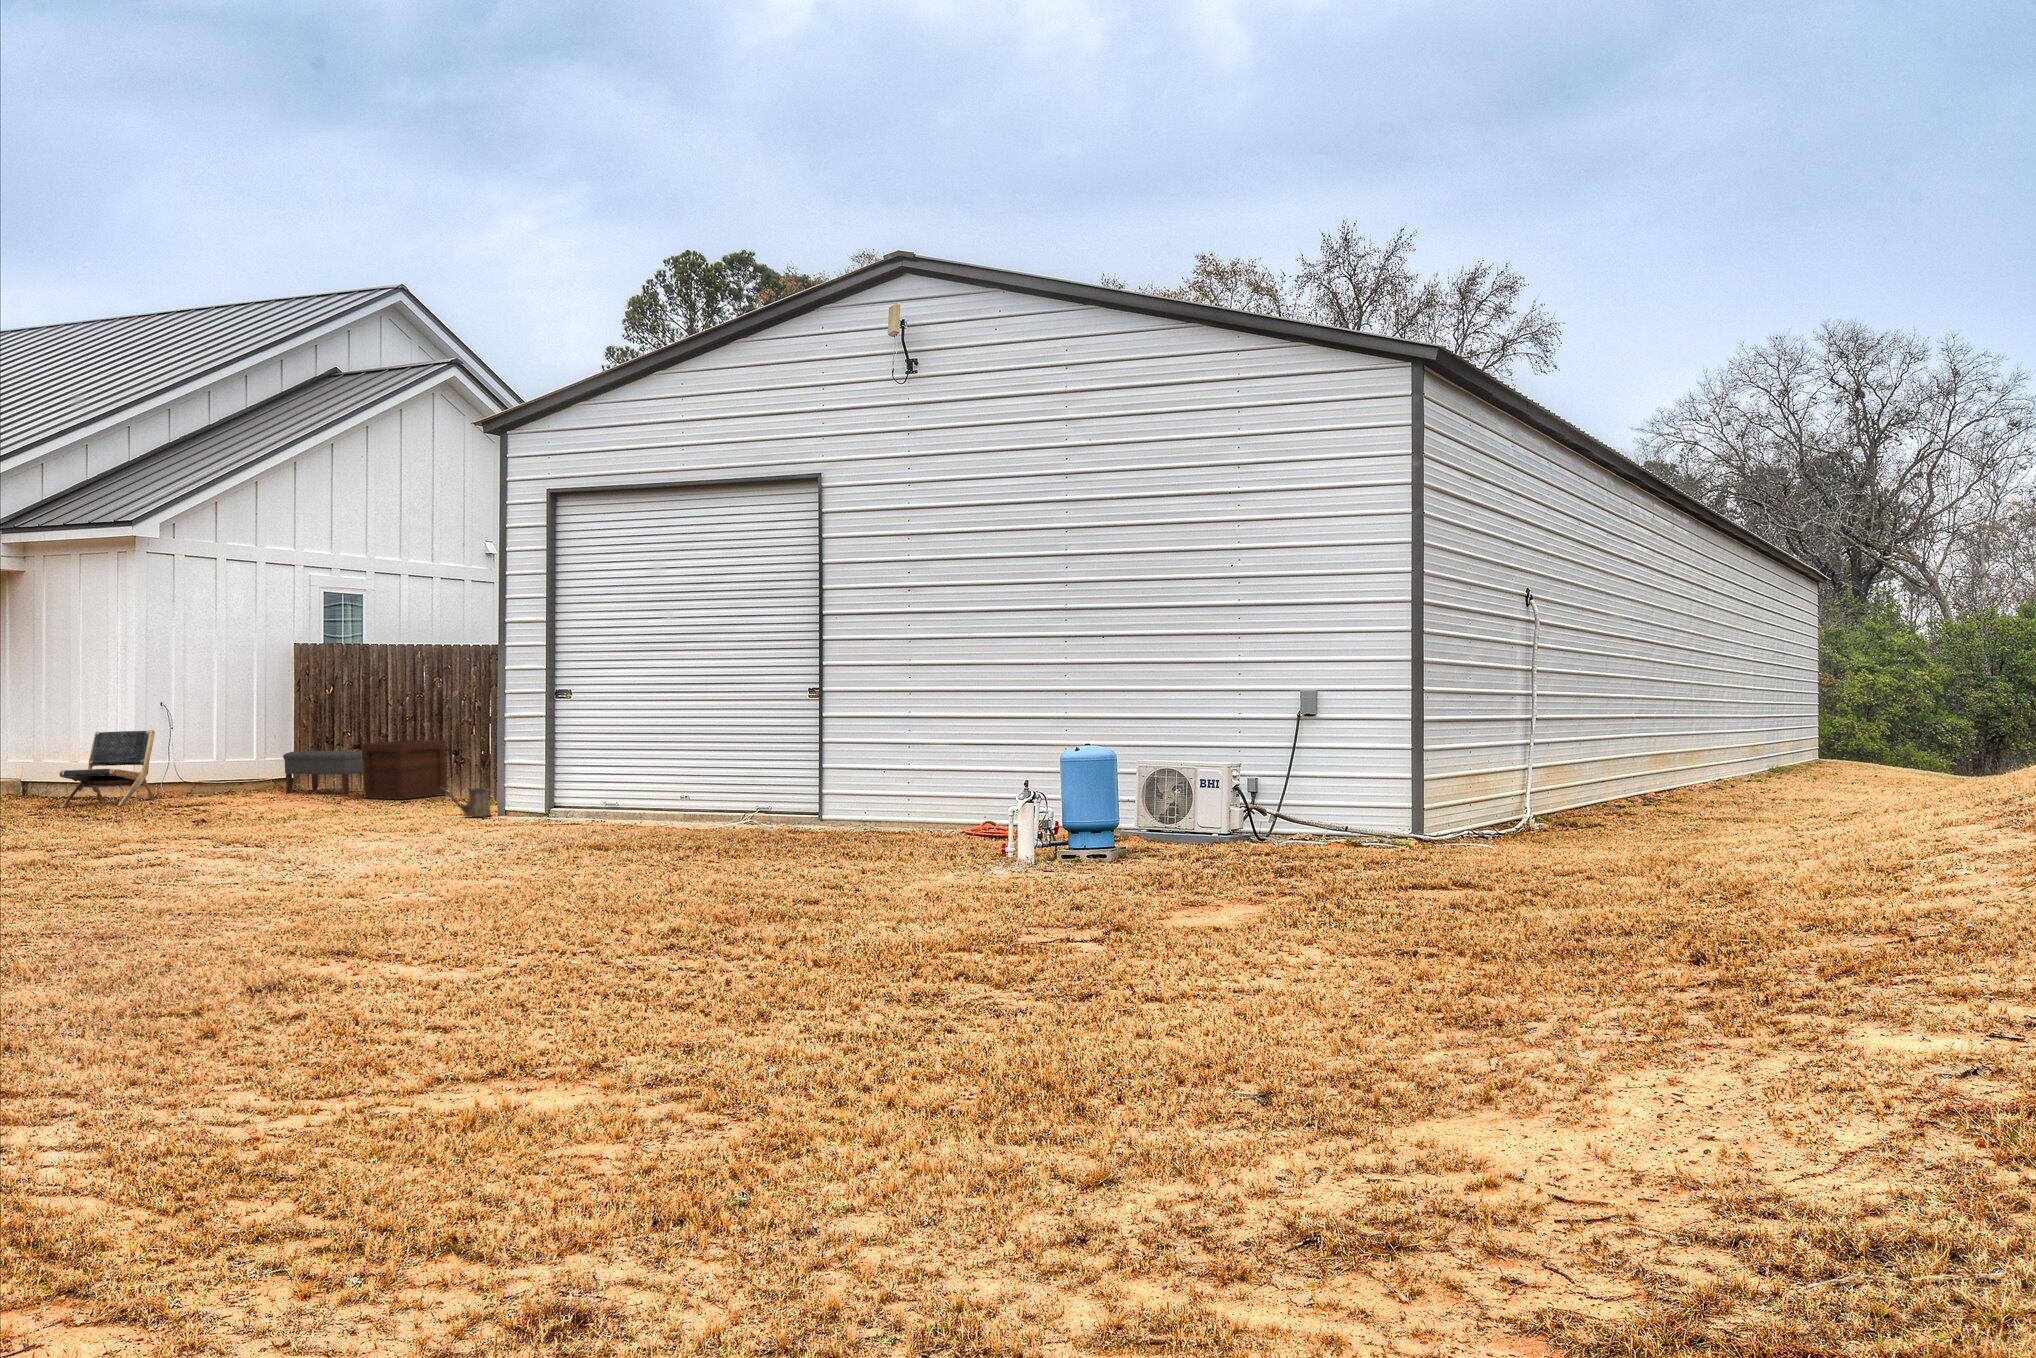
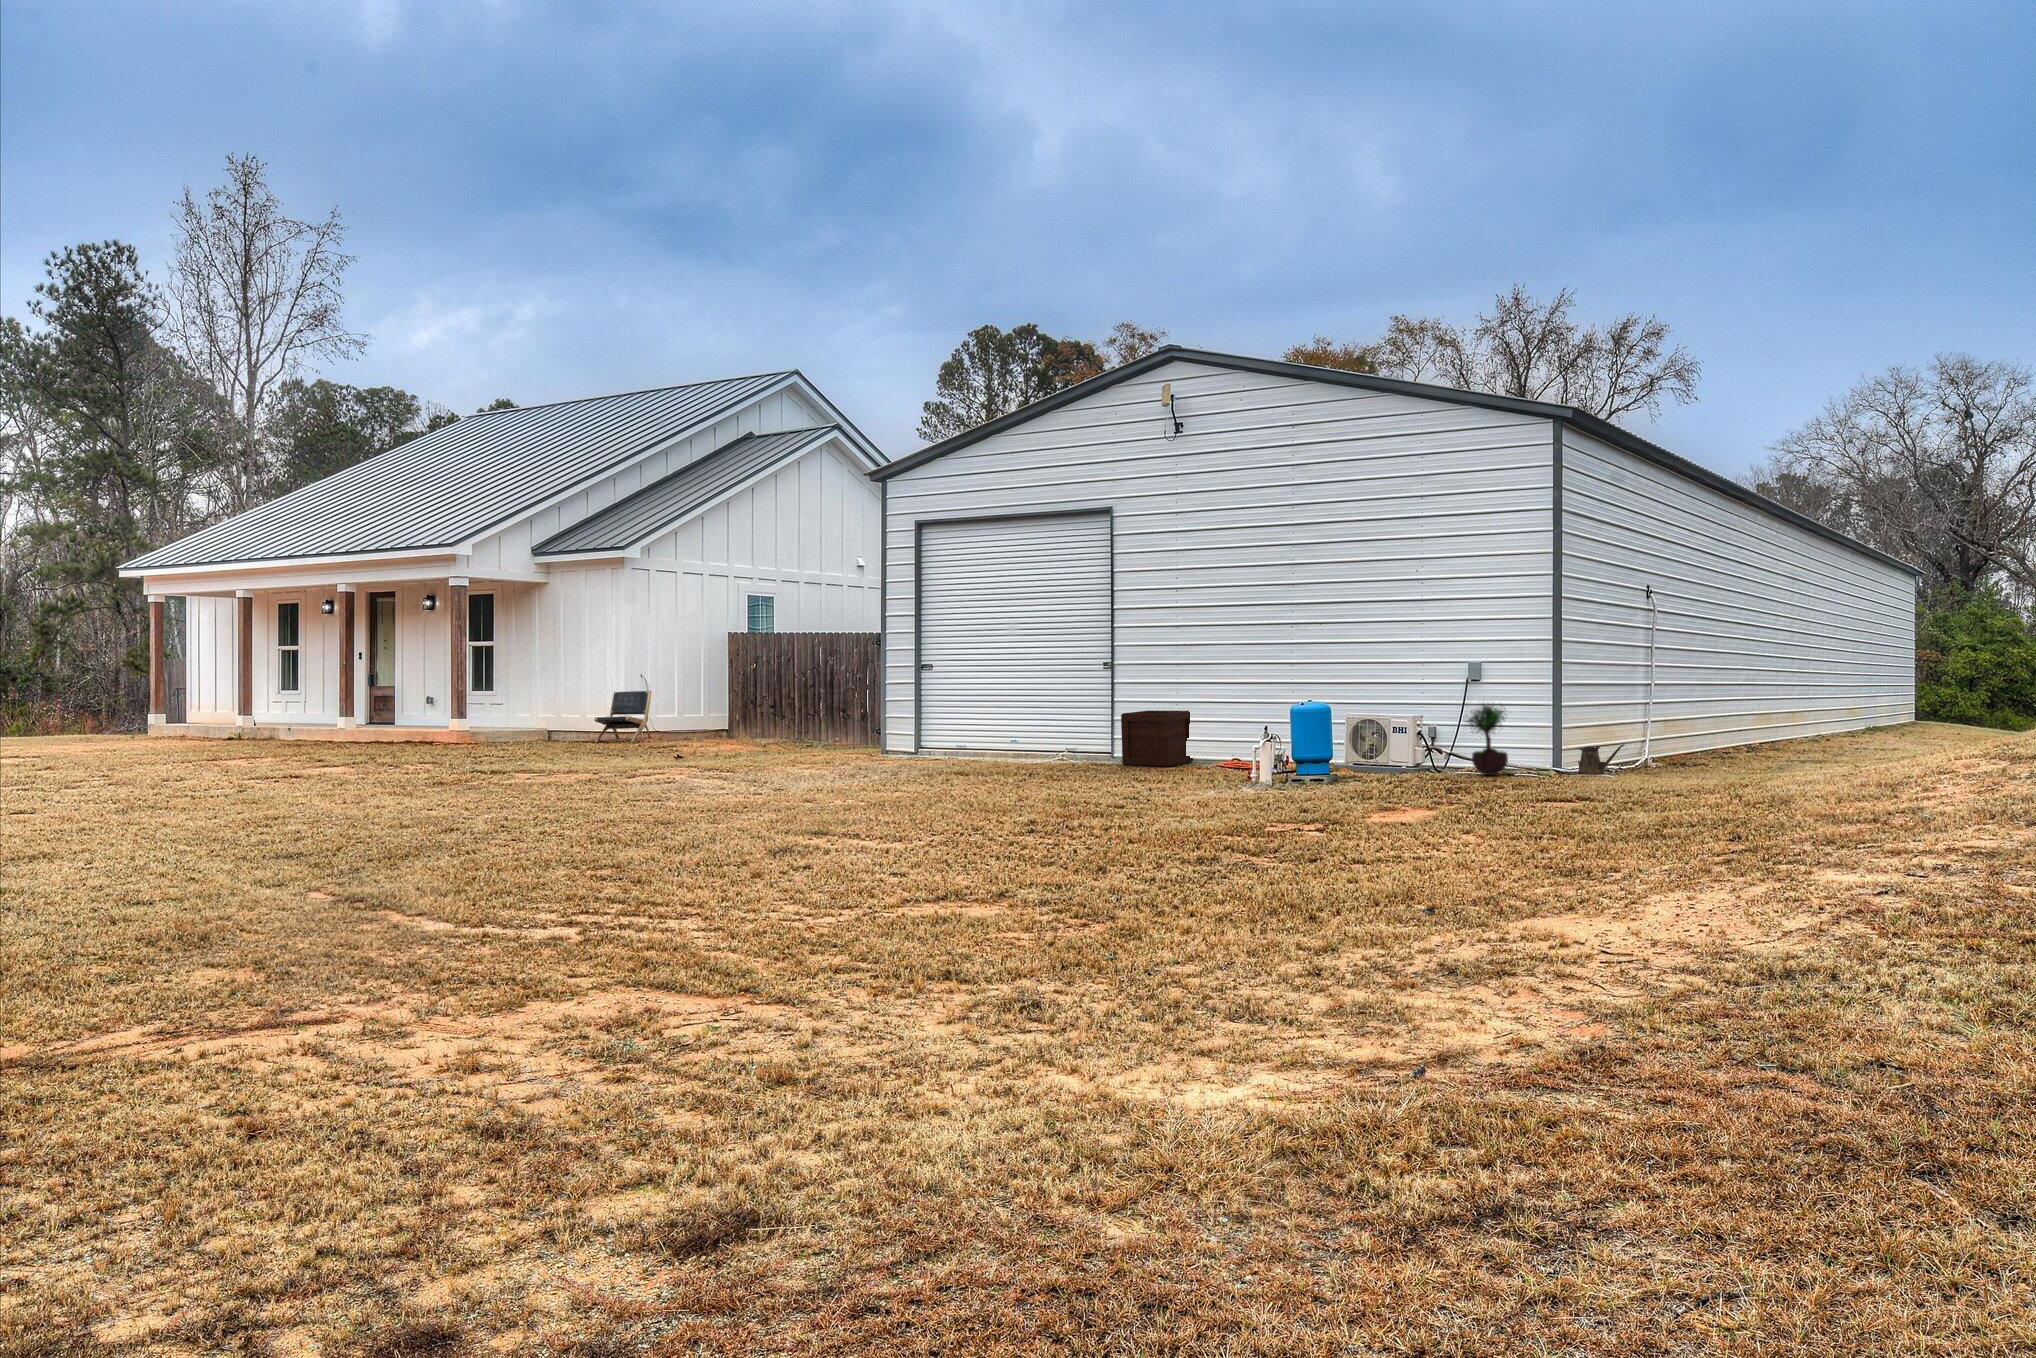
potted tree: none [1299,737,1363,845] -> present [1466,705,1508,775]
wooden crate: present [362,740,447,800] -> present [1121,711,1193,767]
bench: present [283,750,363,795] -> none [731,706,792,736]
watering can: present [440,787,498,818] -> present [1577,744,1624,774]

